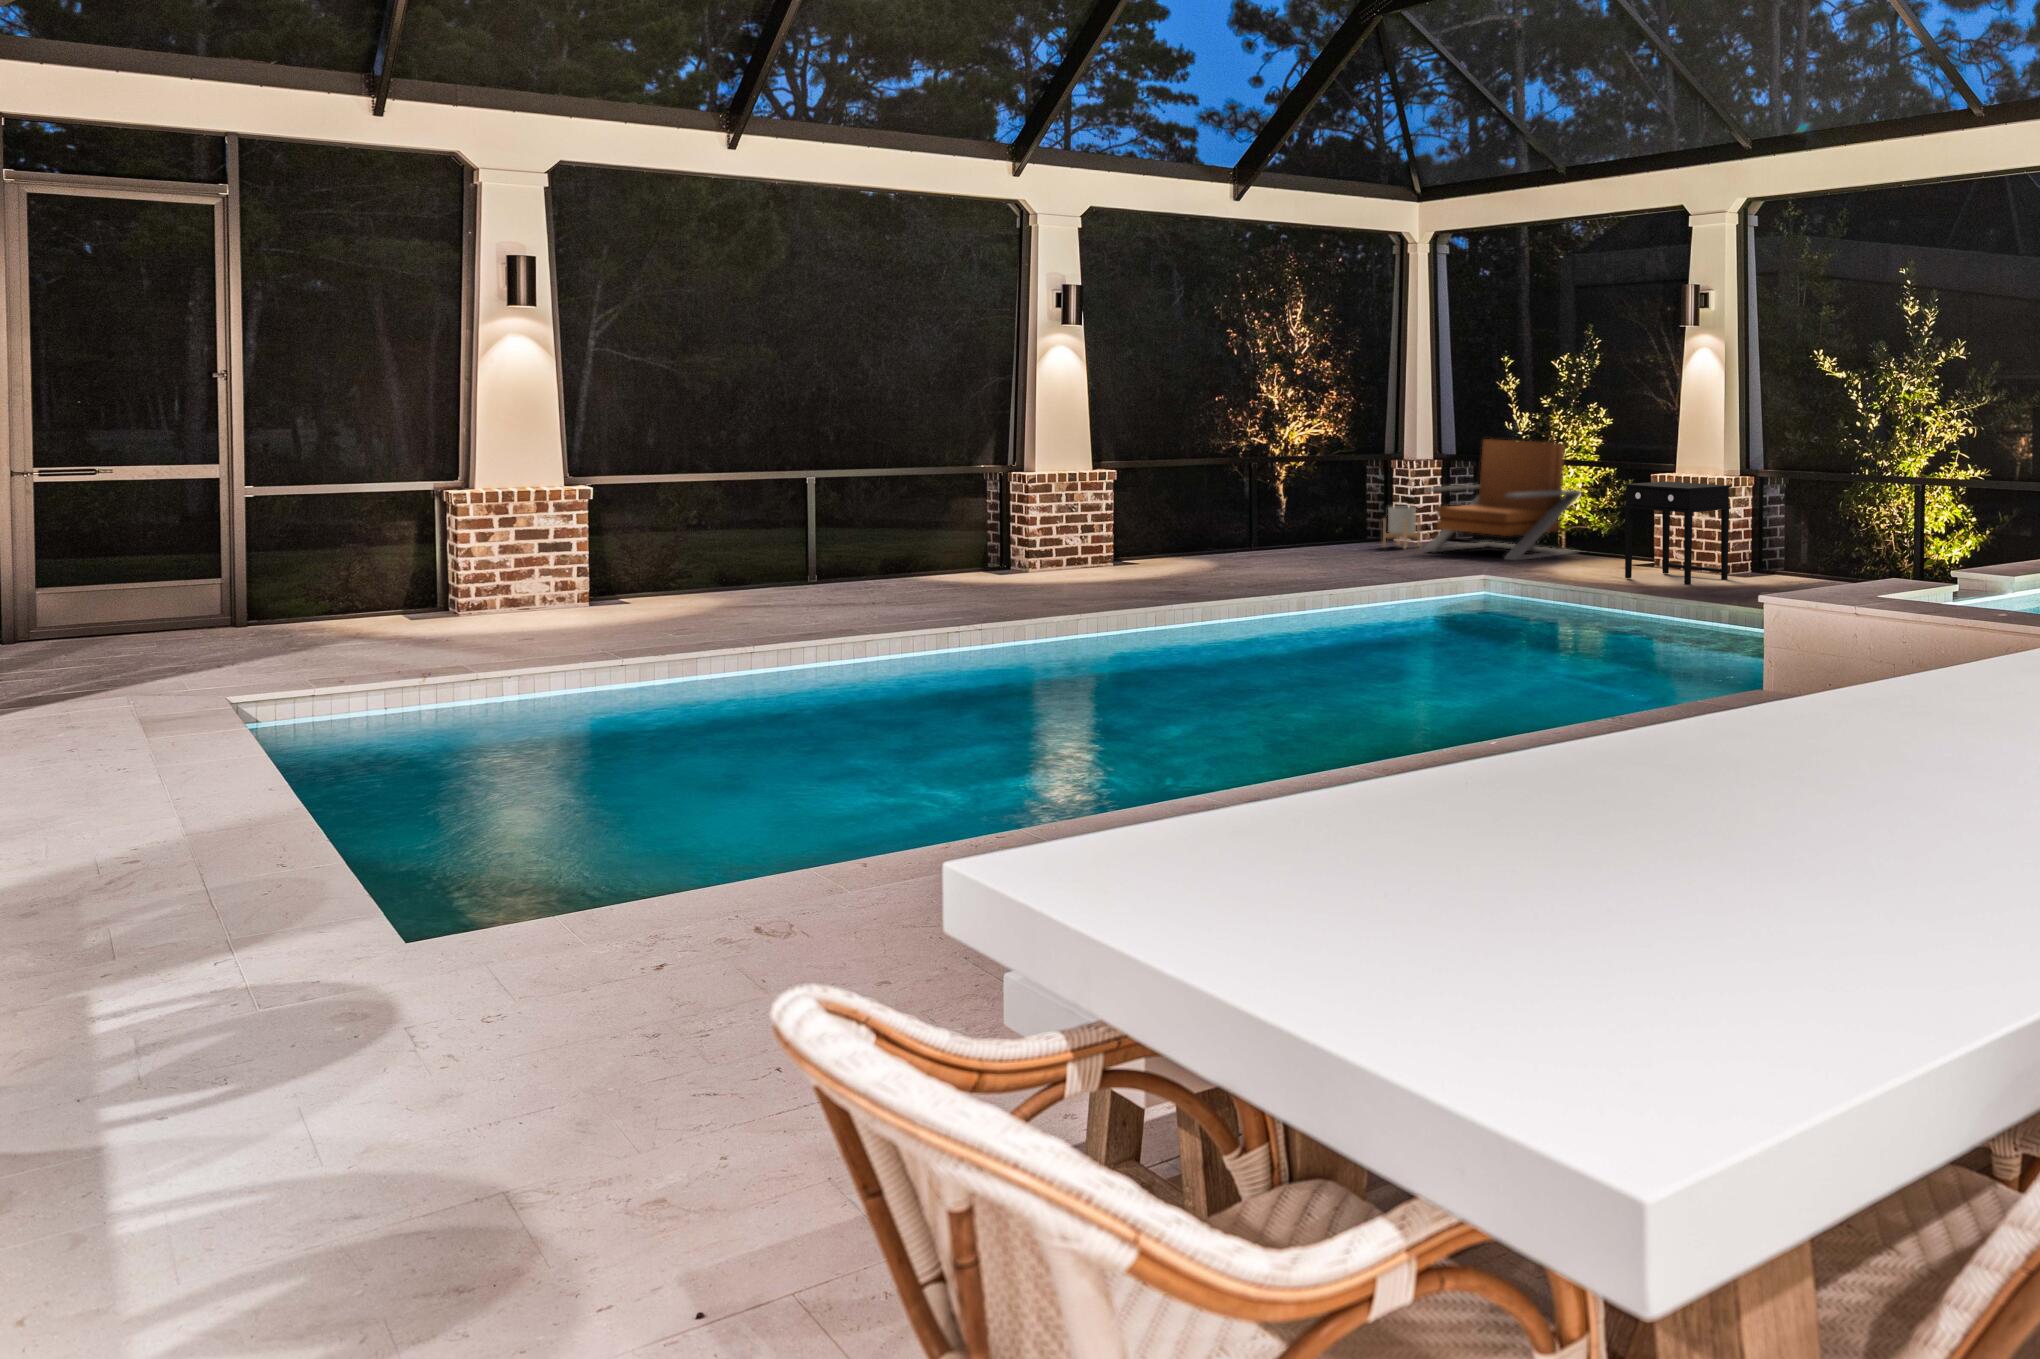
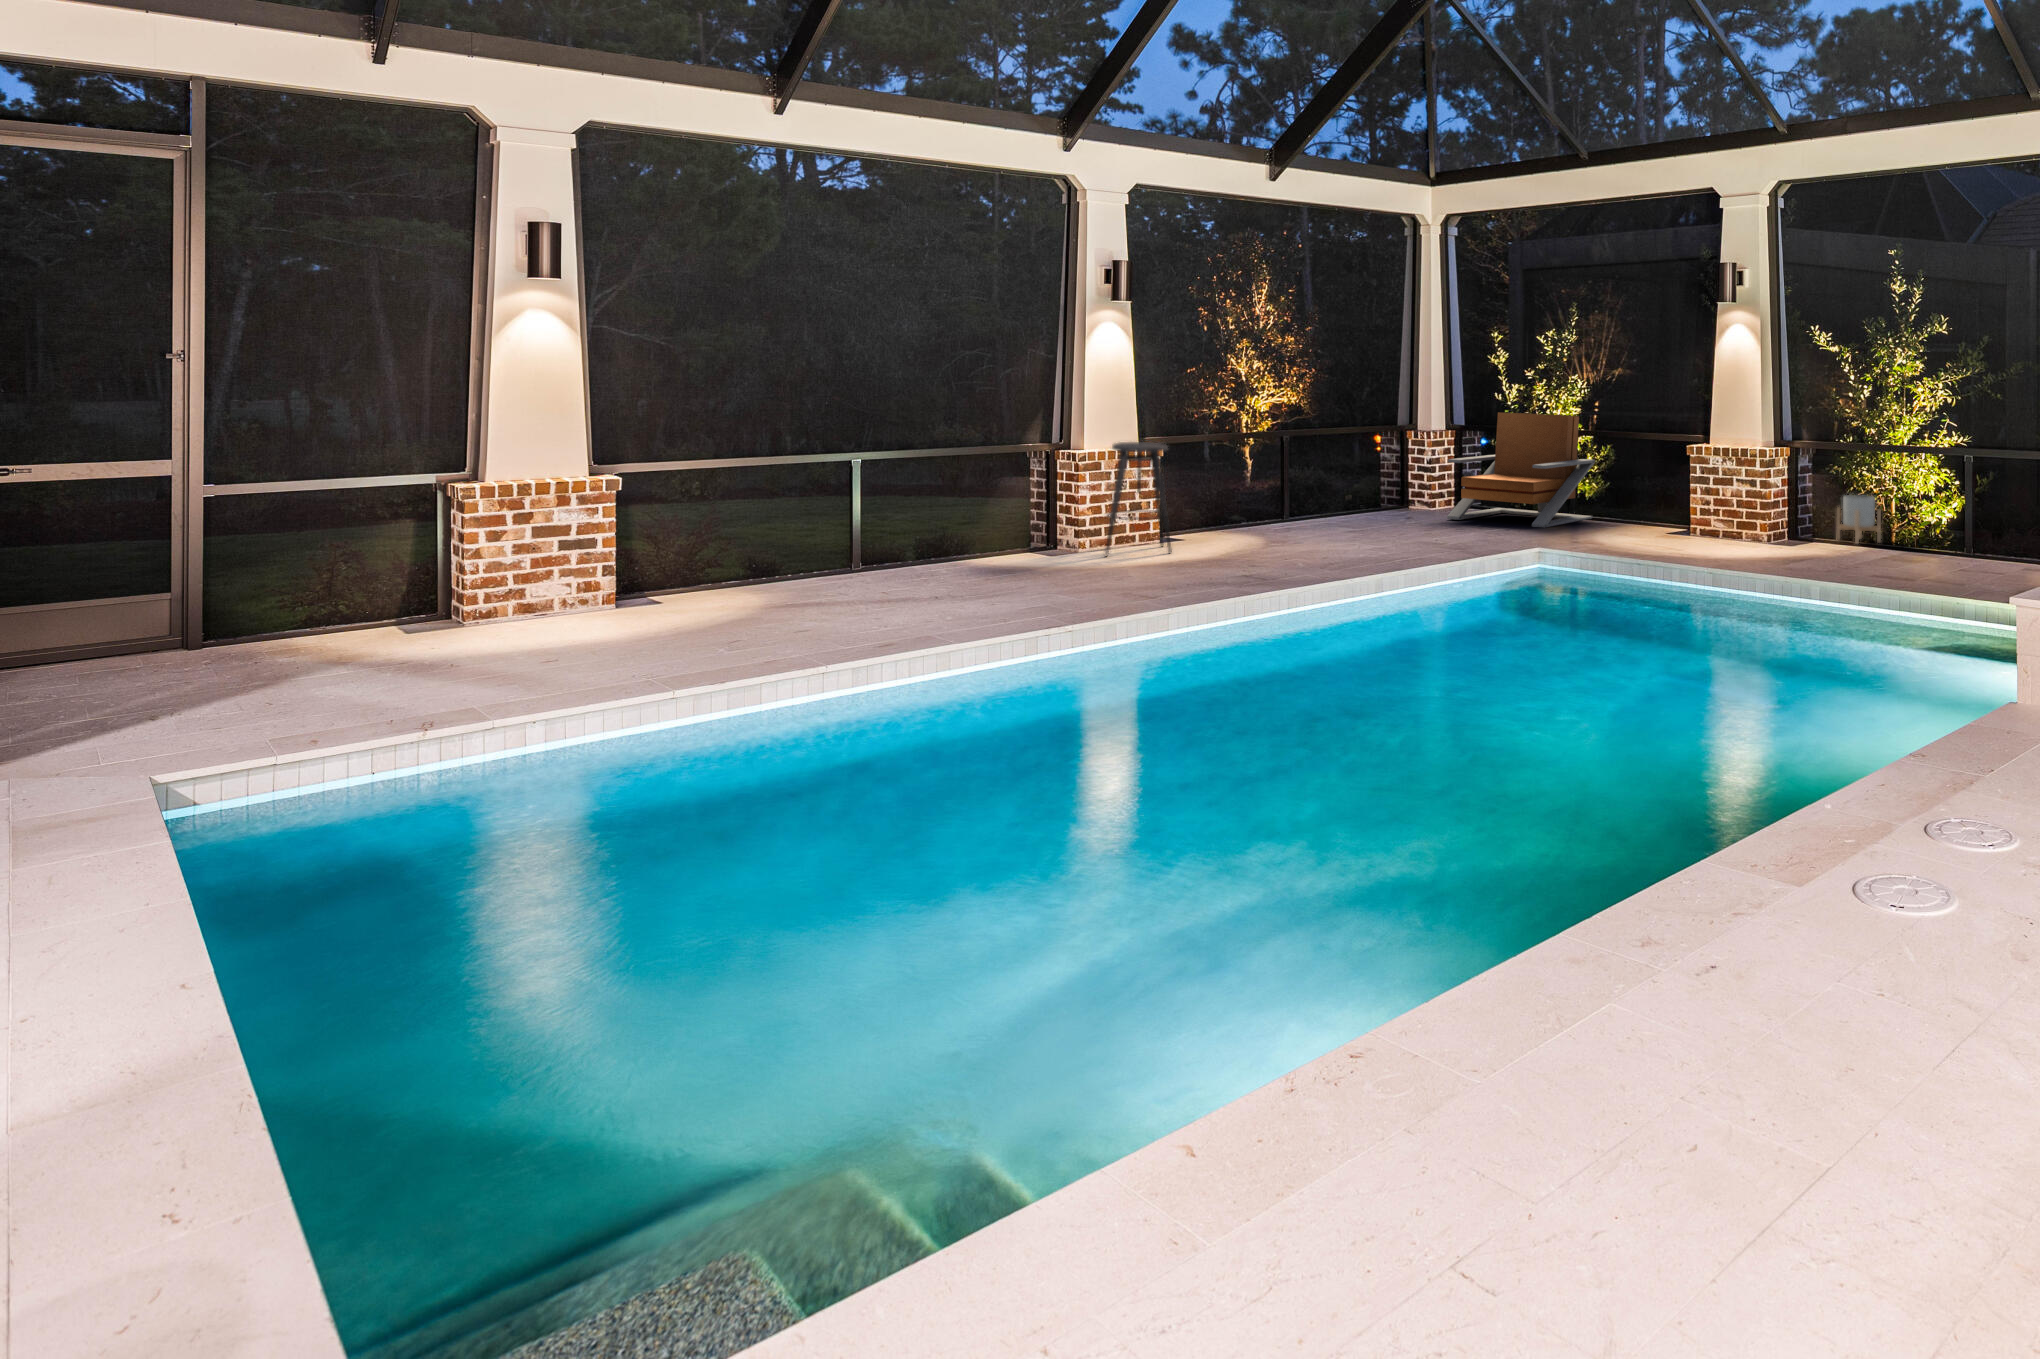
stool: none [1048,464,1116,578] -> present [1105,442,1172,556]
side table: present [1624,481,1731,585] -> none [1672,453,1772,553]
planter: present [1383,506,1421,548] -> present [1836,495,1881,543]

